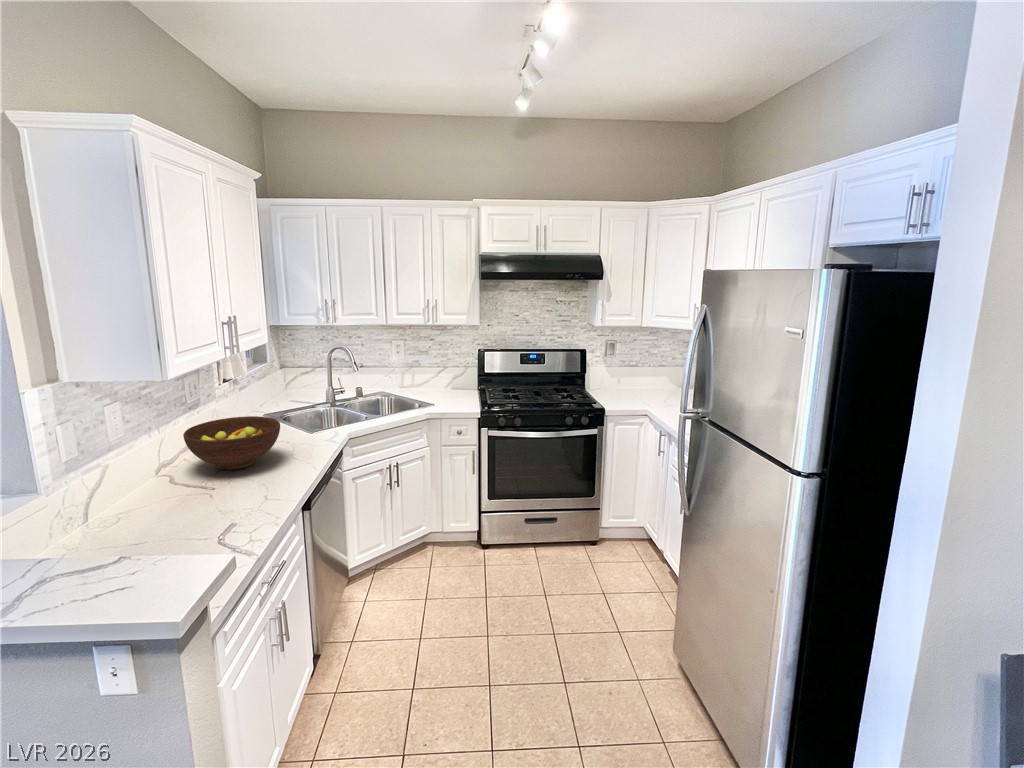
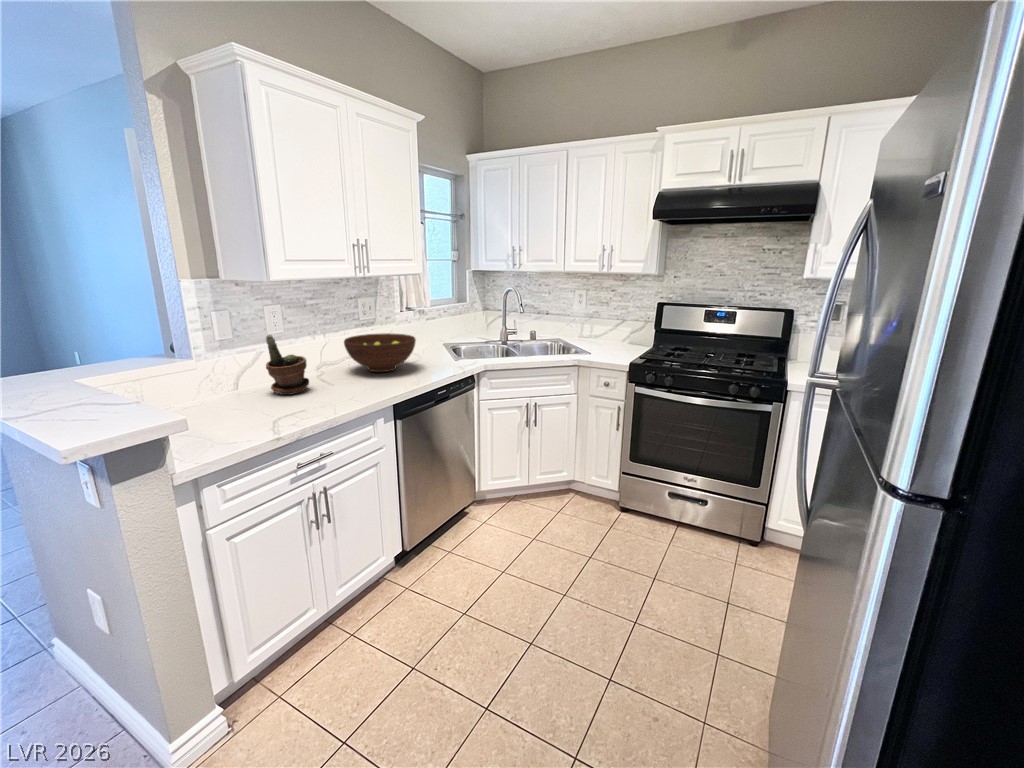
potted plant: none [115,451,180,529] -> present [266,335,309,395]

